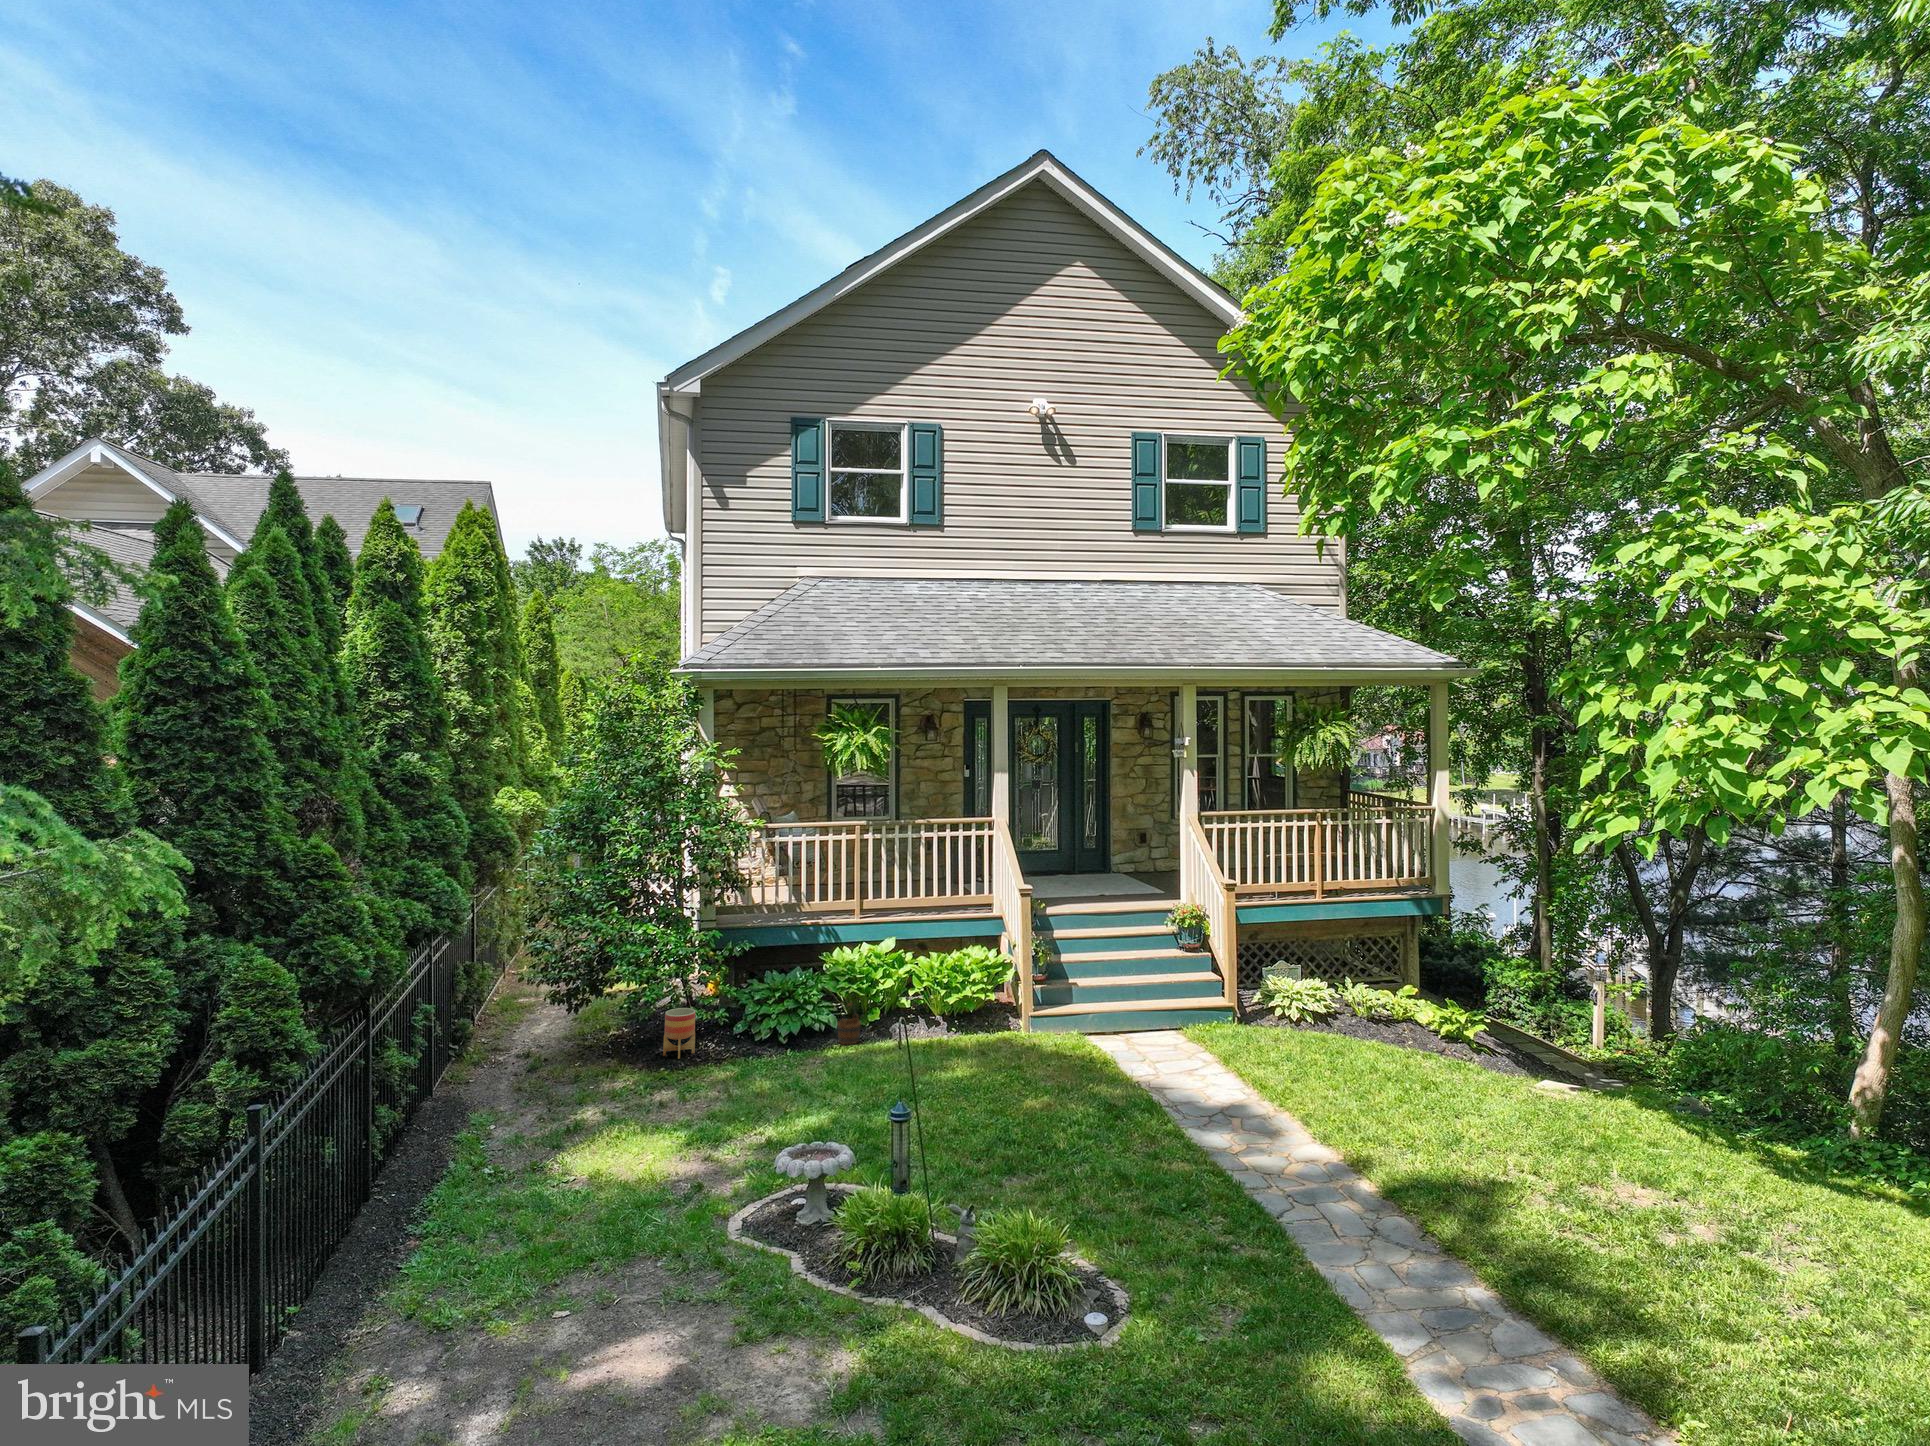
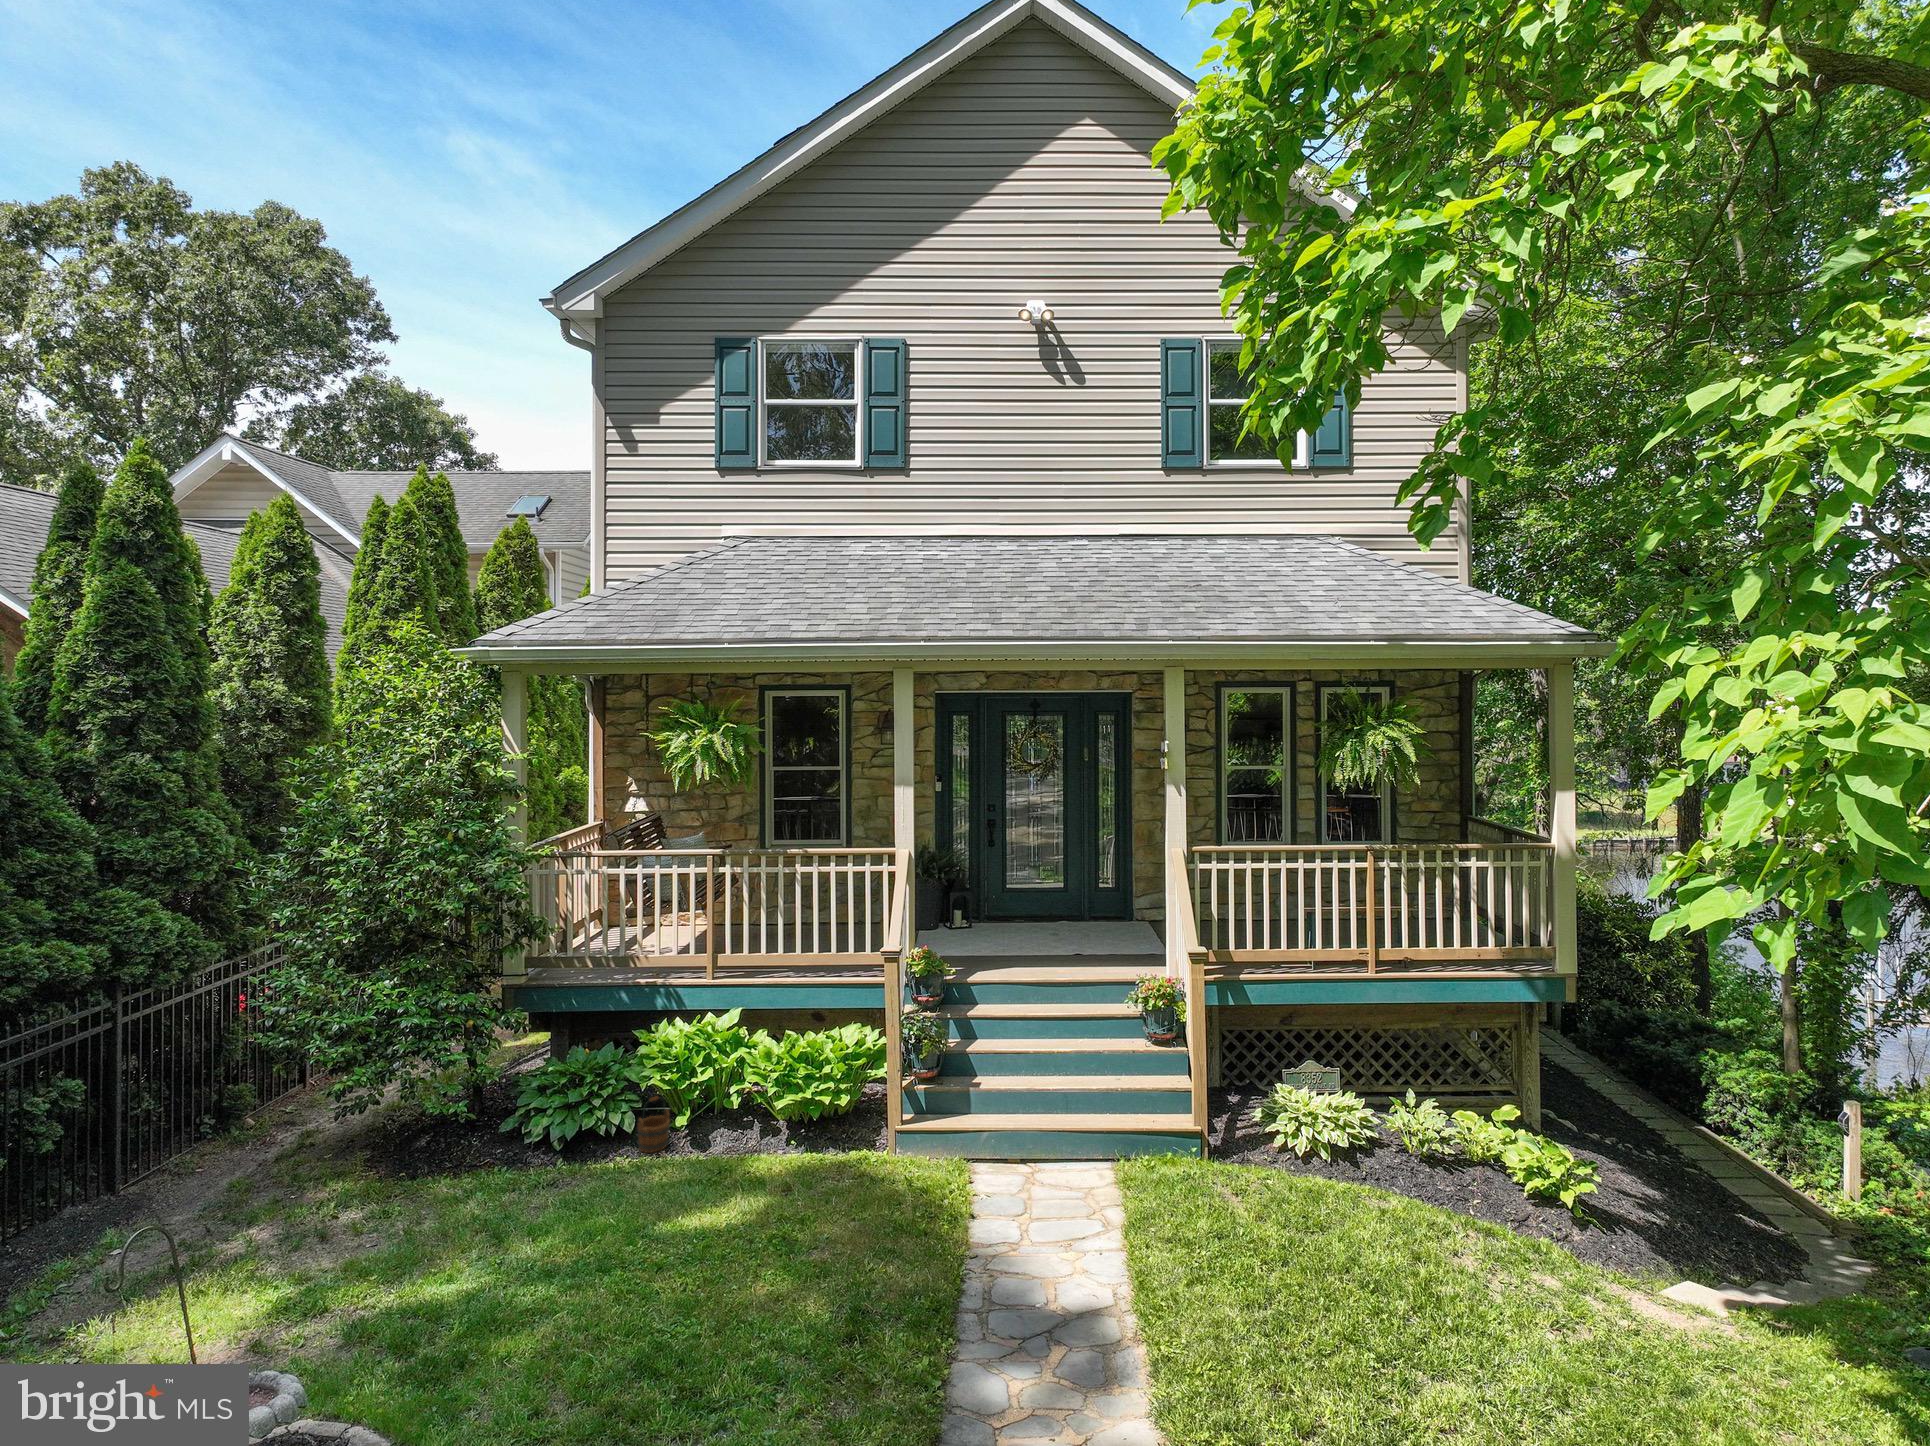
planter: present [663,1008,696,1059] -> none [434,1085,476,1154]

